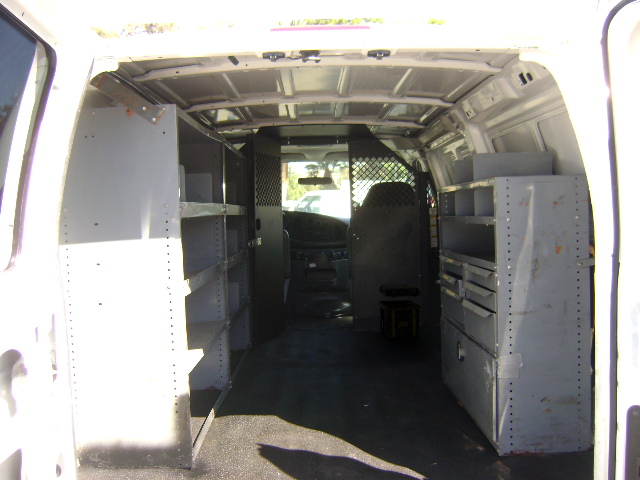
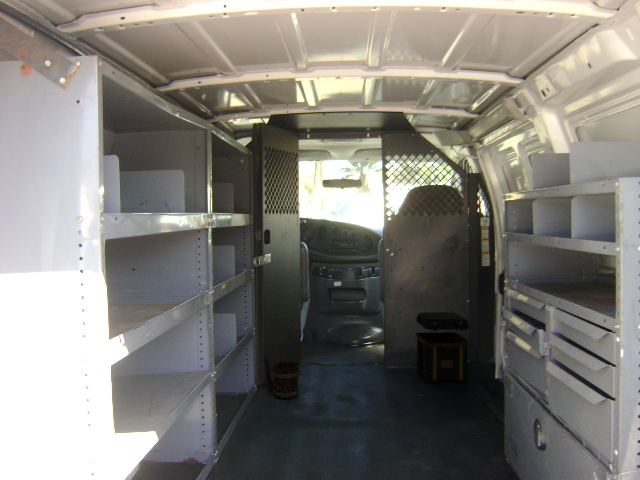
bucket: none [257,322,288,354] -> present [264,358,301,399]

